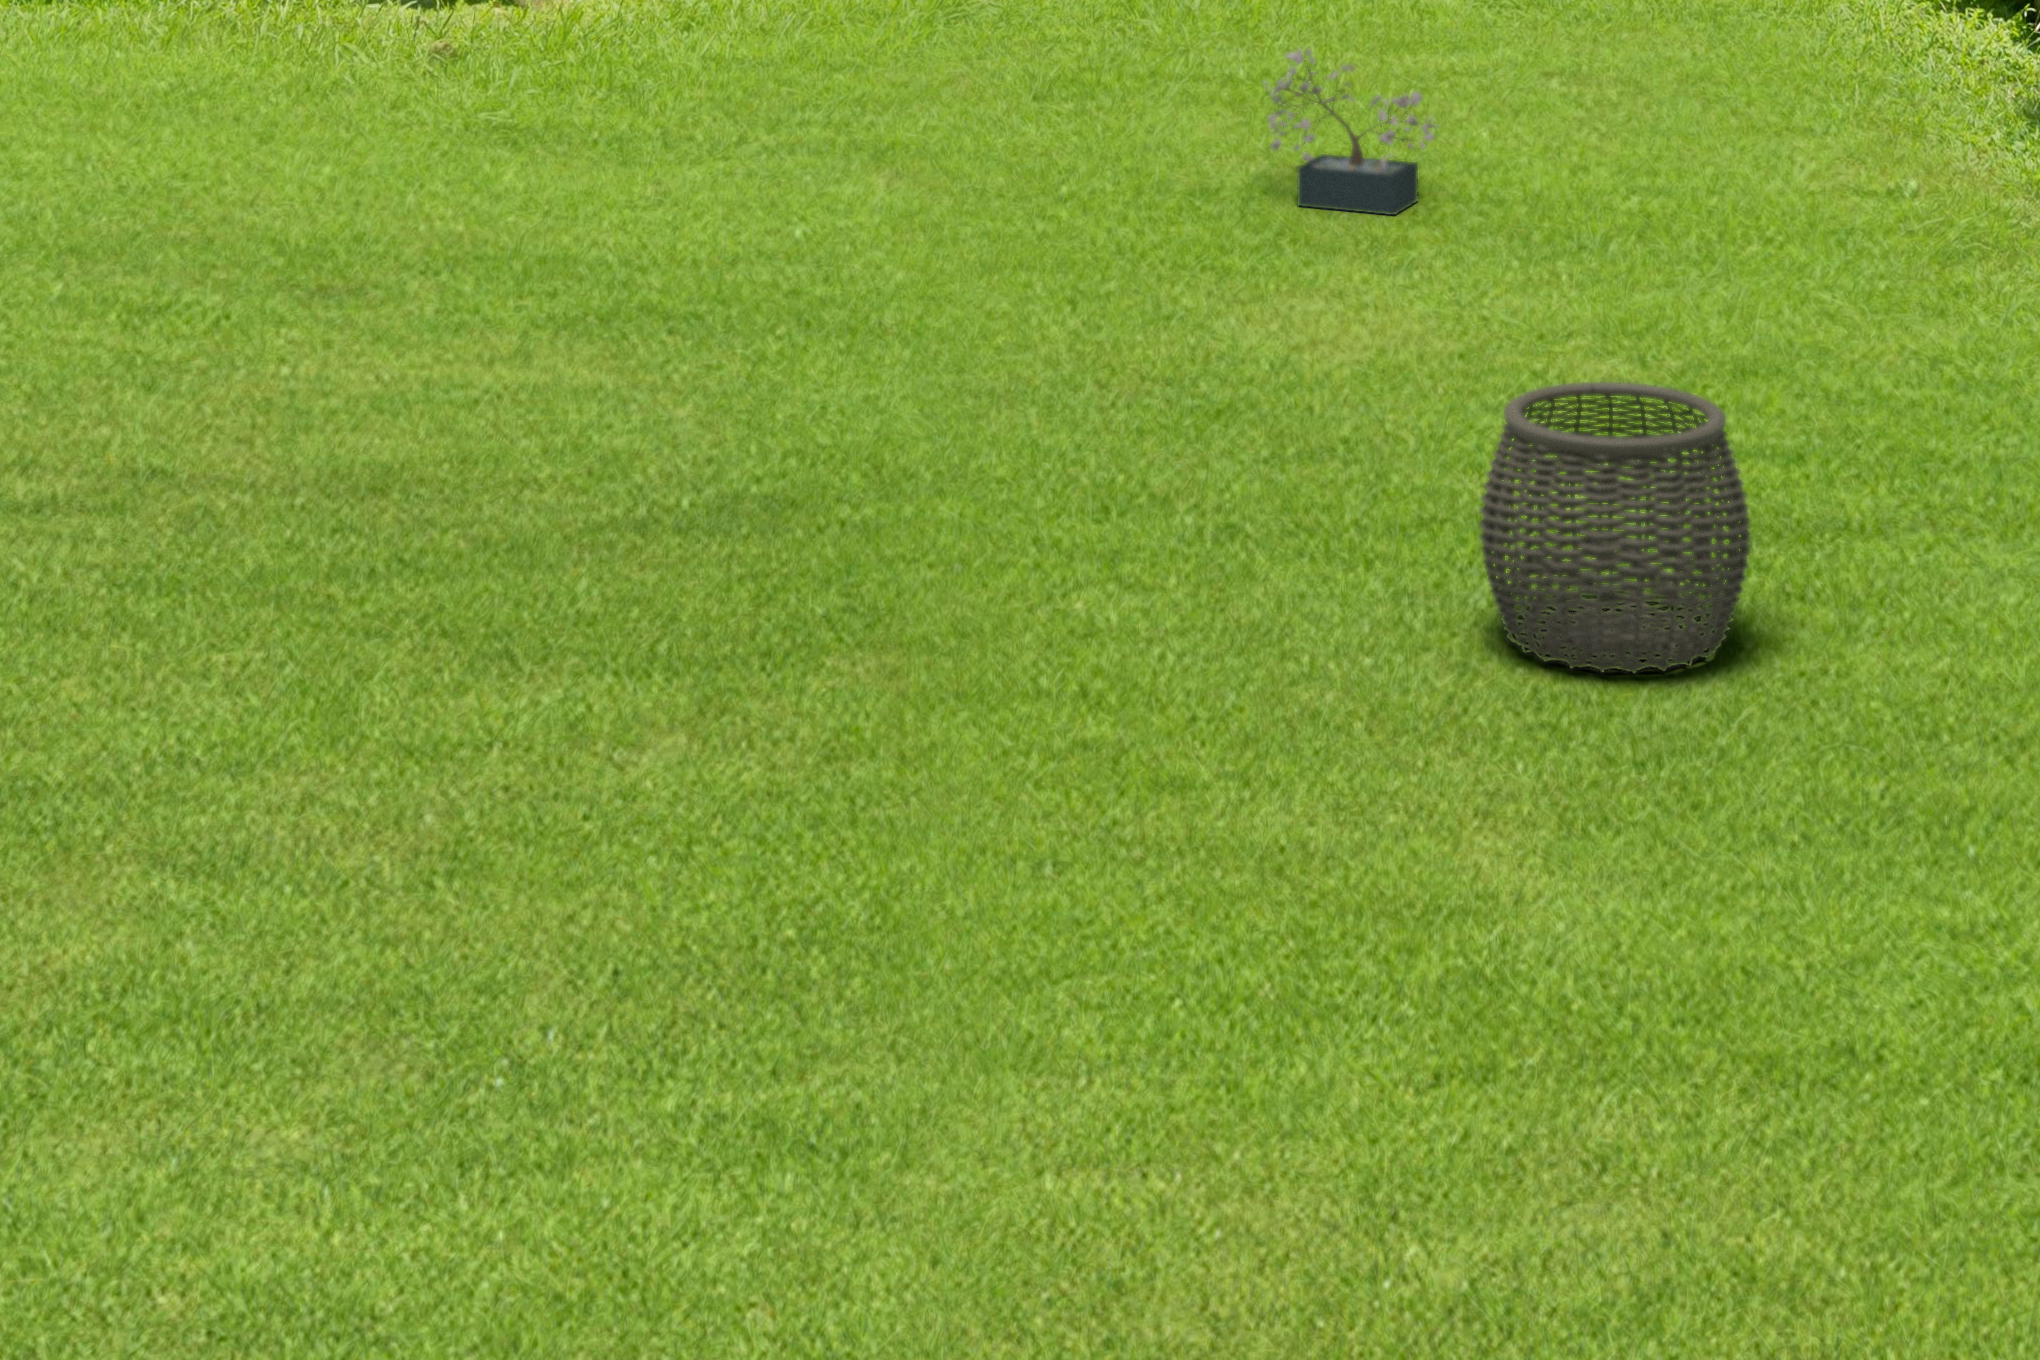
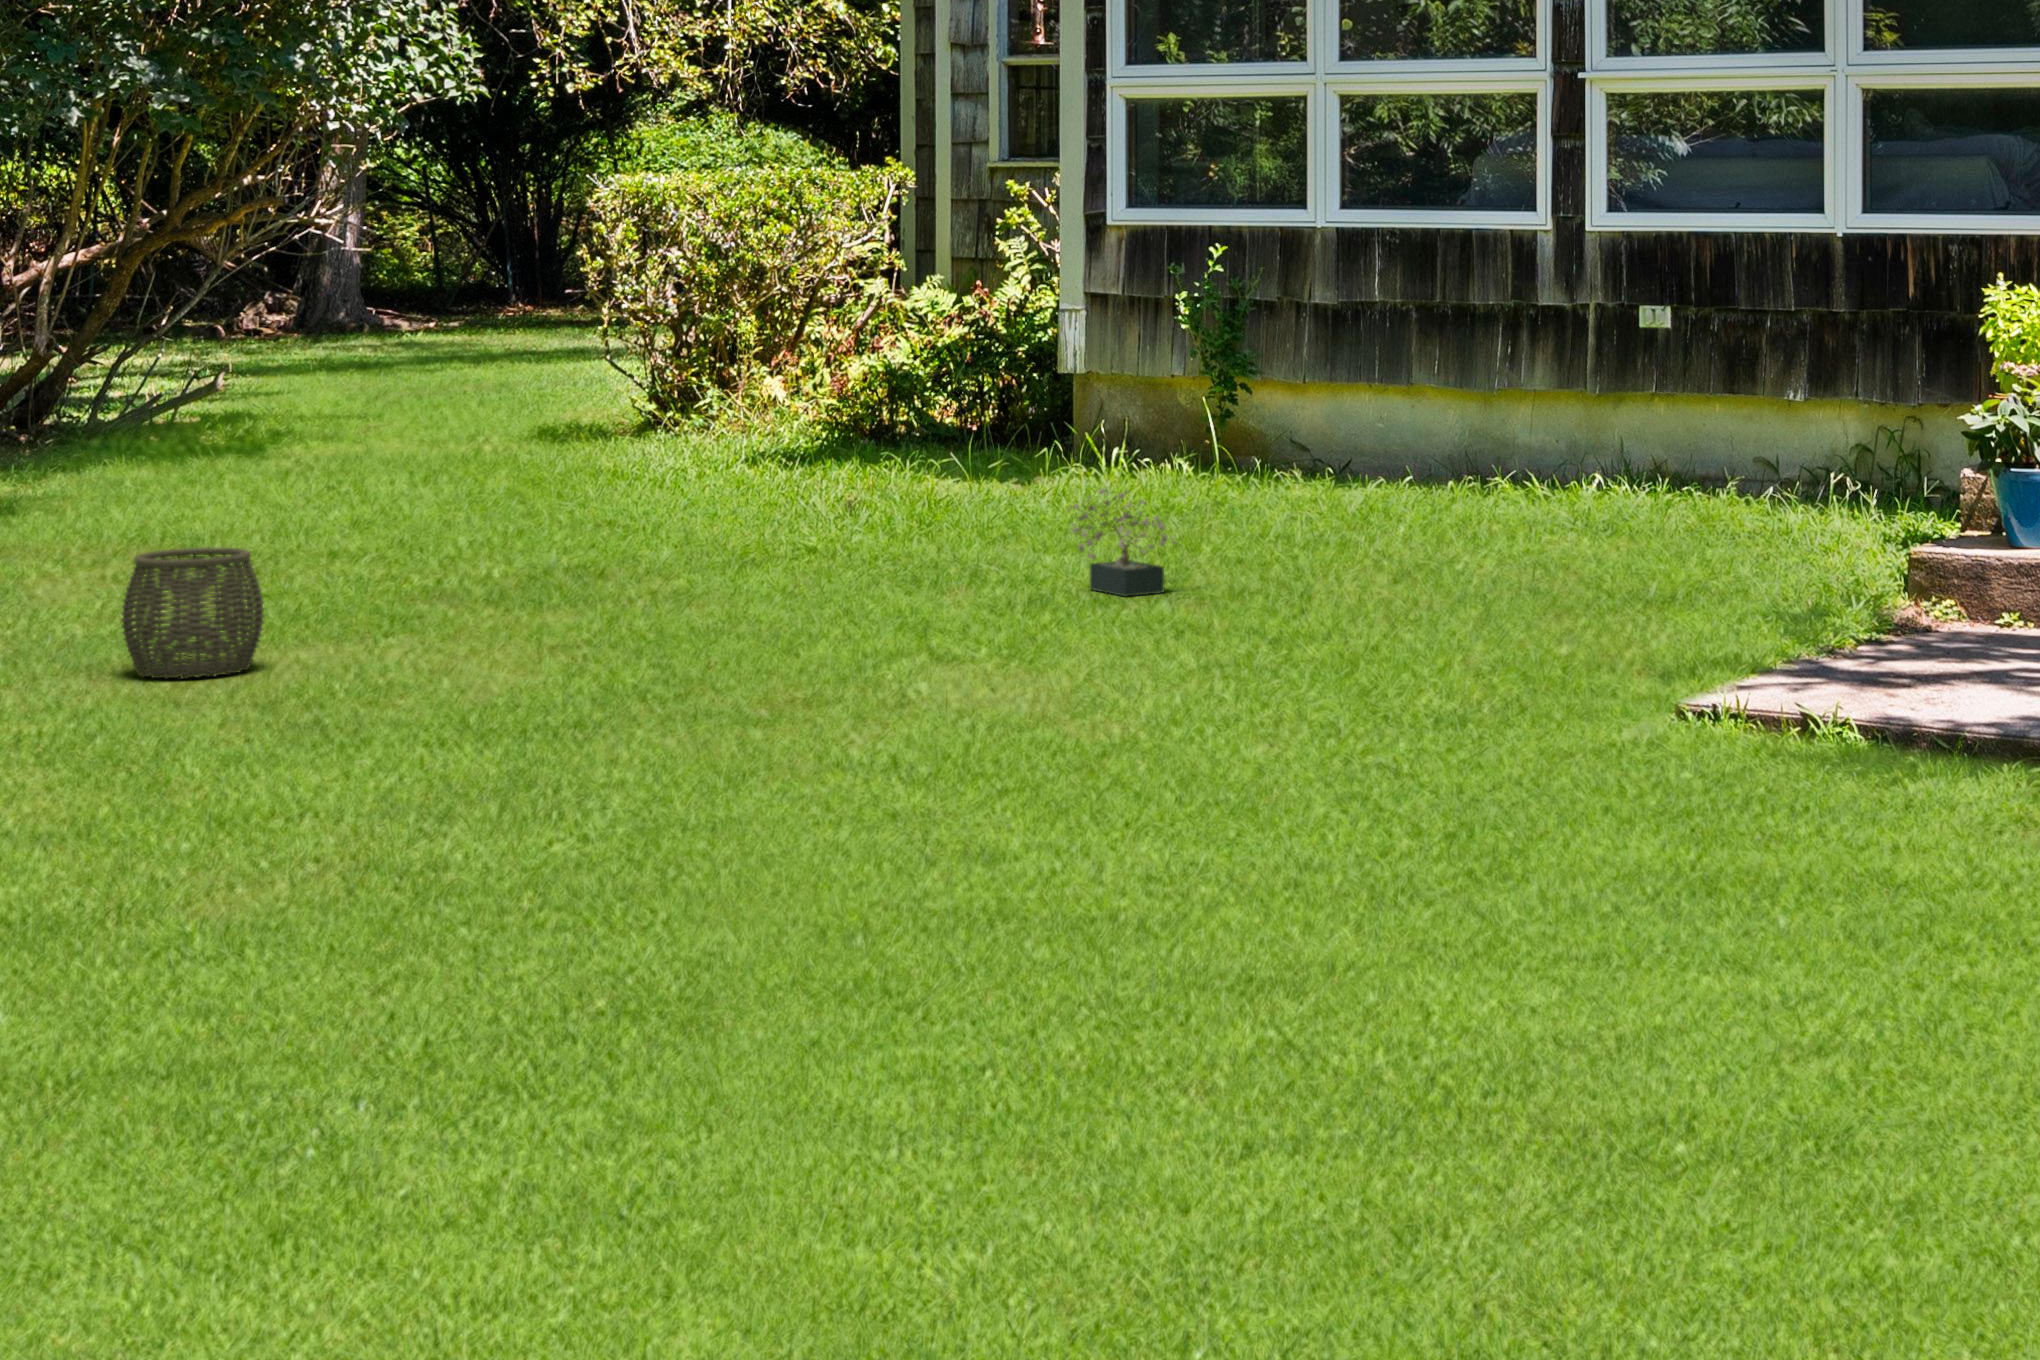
woven basket: present [1479,382,1750,673] -> present [121,547,265,679]

